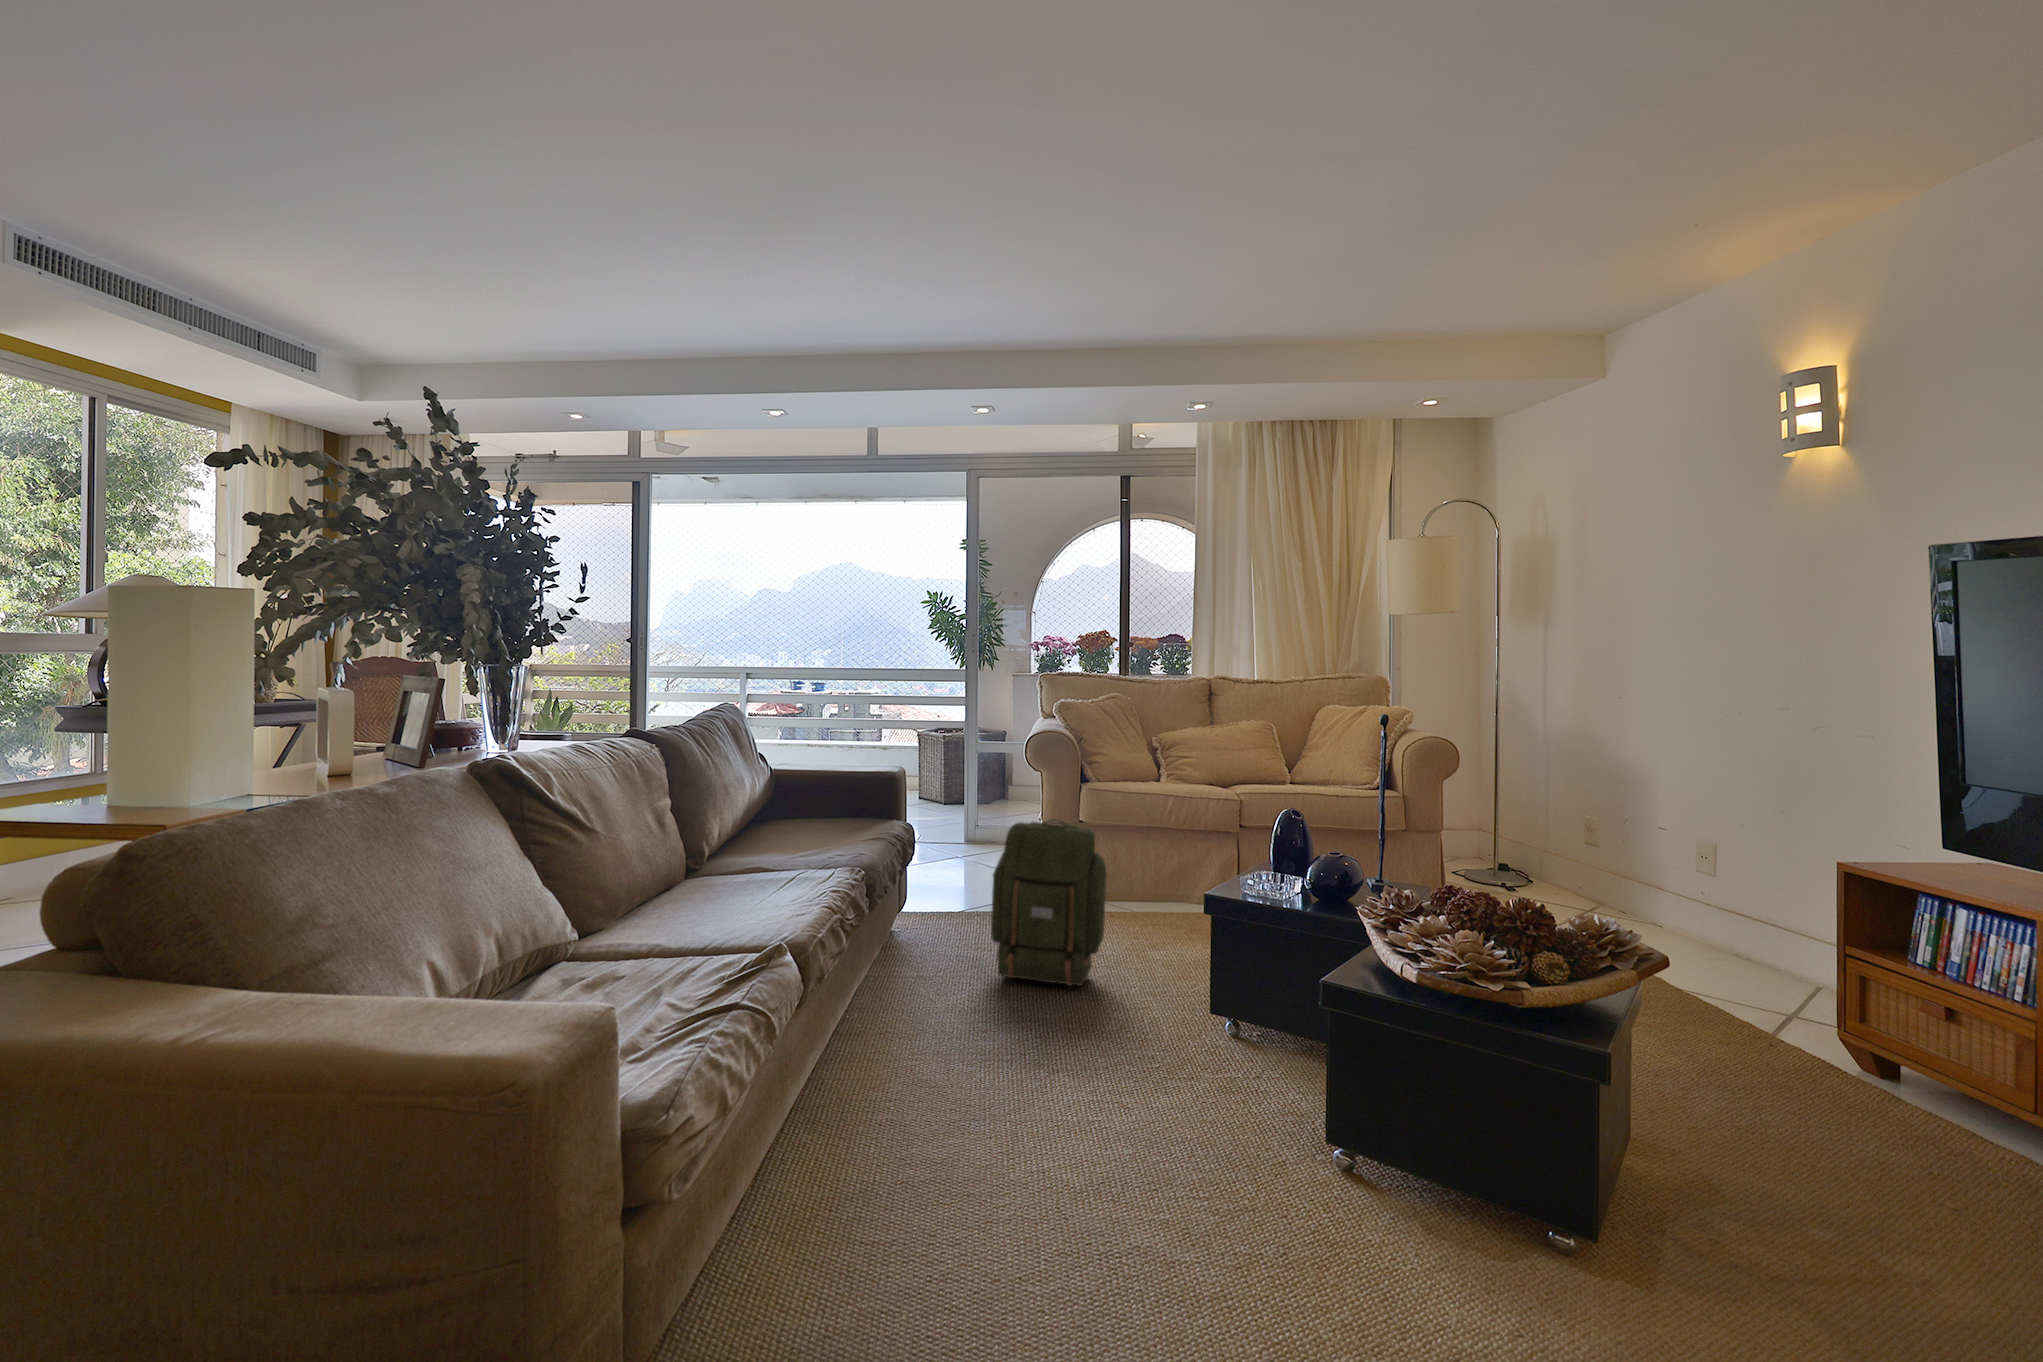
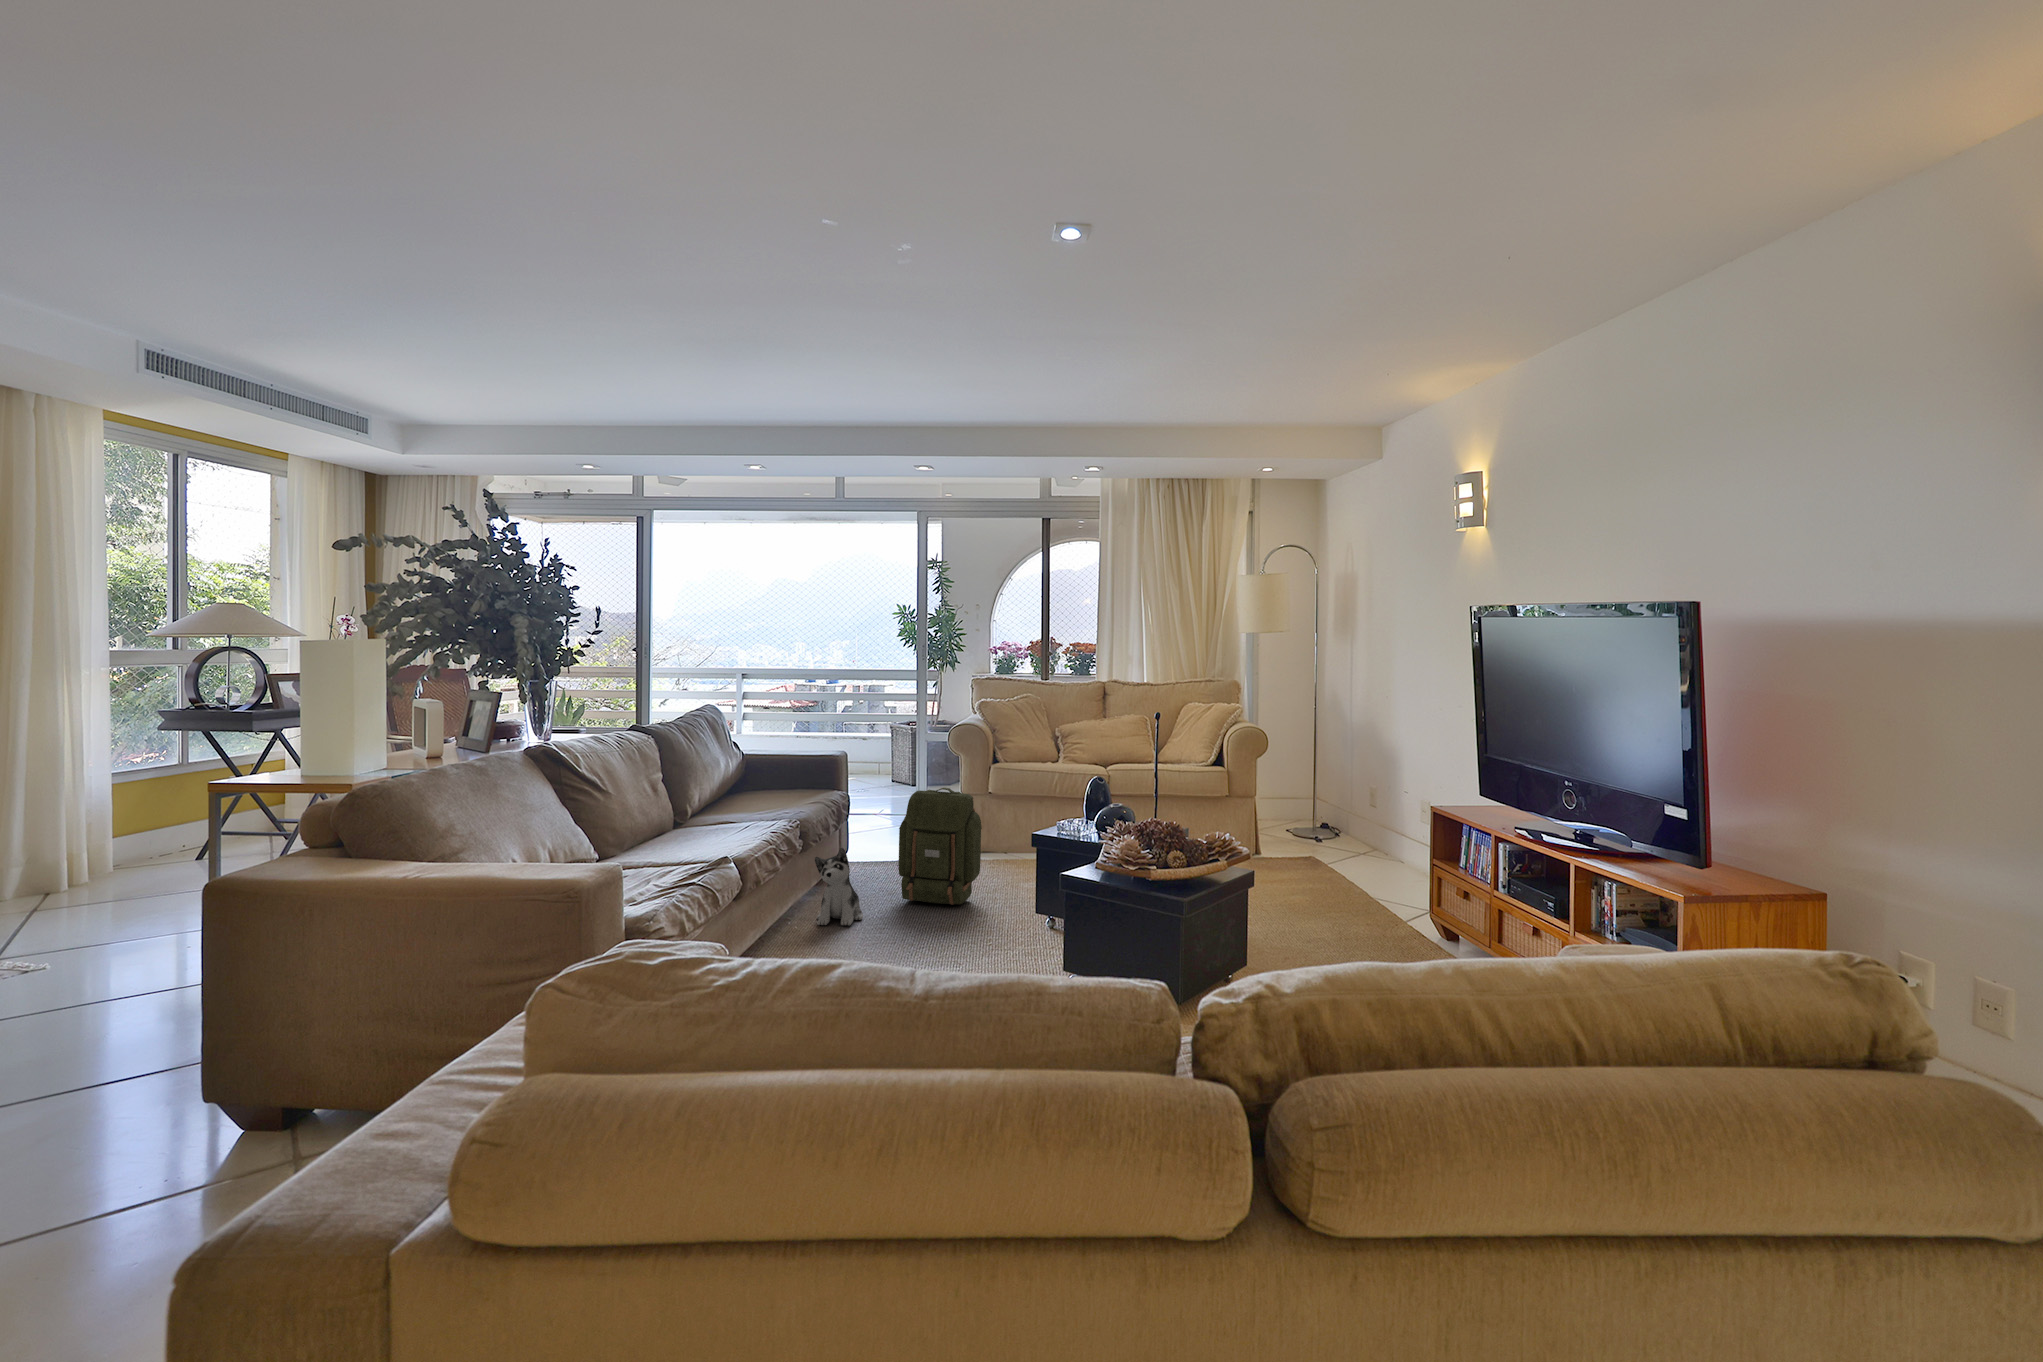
plush toy: none [883,906,950,1021] -> present [815,848,863,925]

